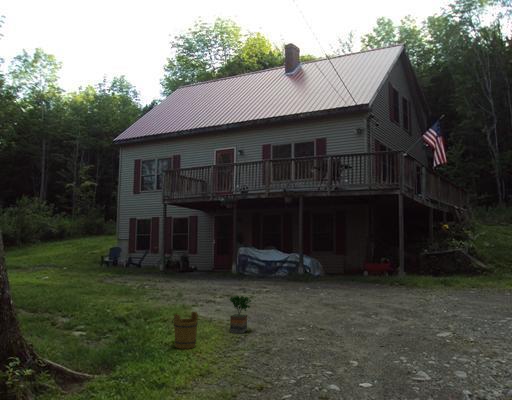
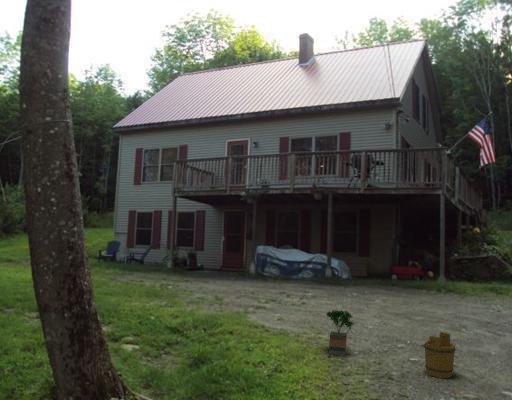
bucket: present [172,312,198,349] -> present [422,332,456,378]

